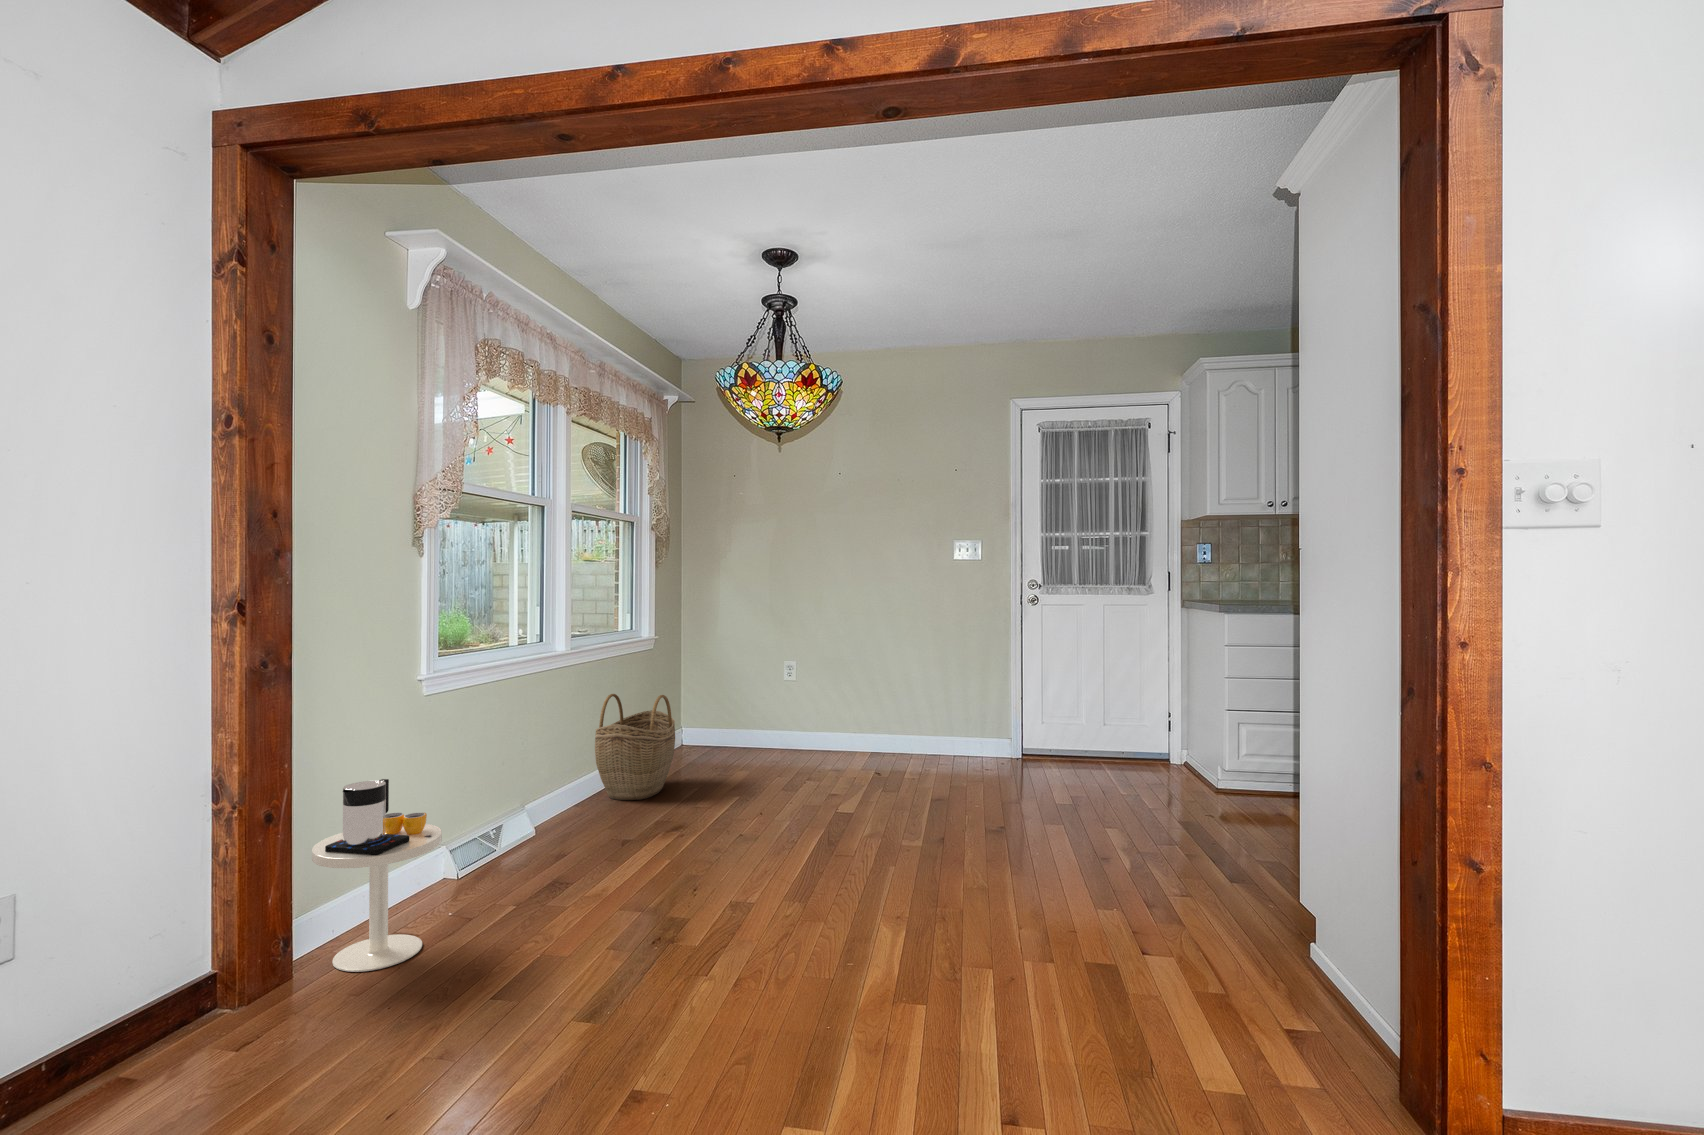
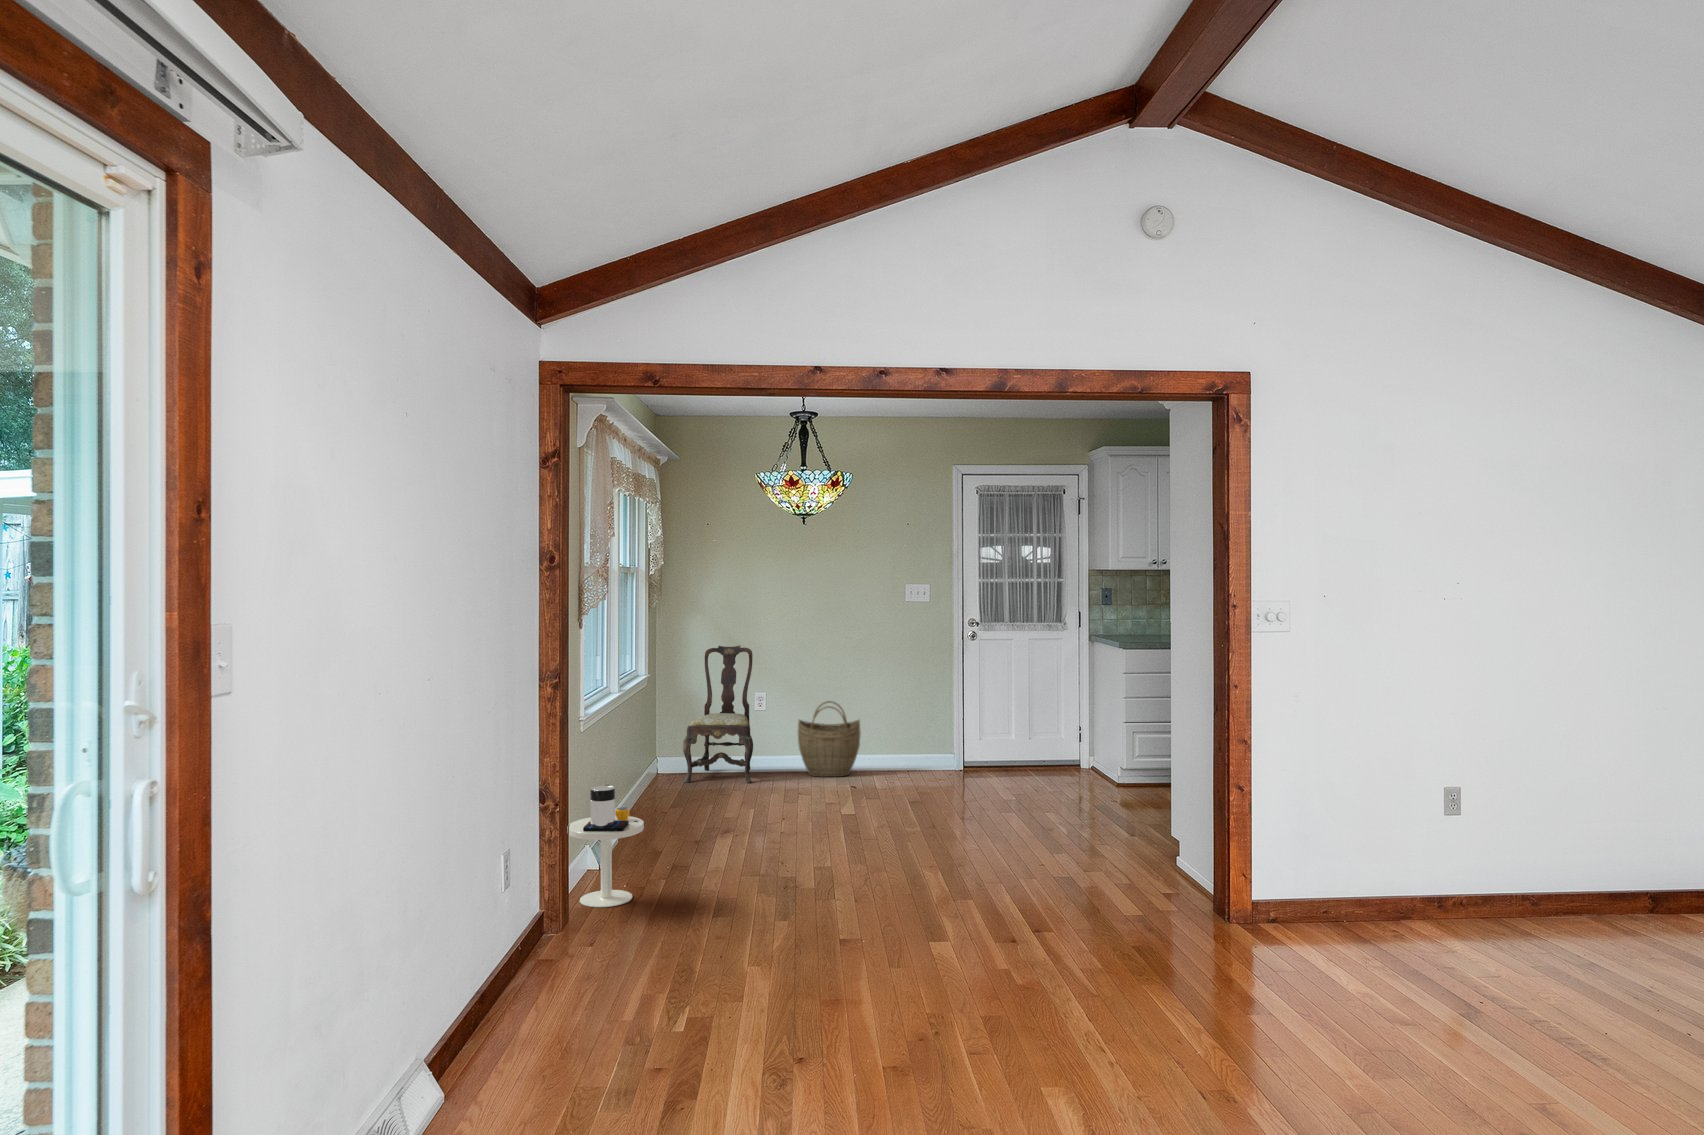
dining chair: none [687,609,777,766] -> present [683,646,753,783]
woven basket: present [595,694,675,800] -> present [798,701,860,777]

